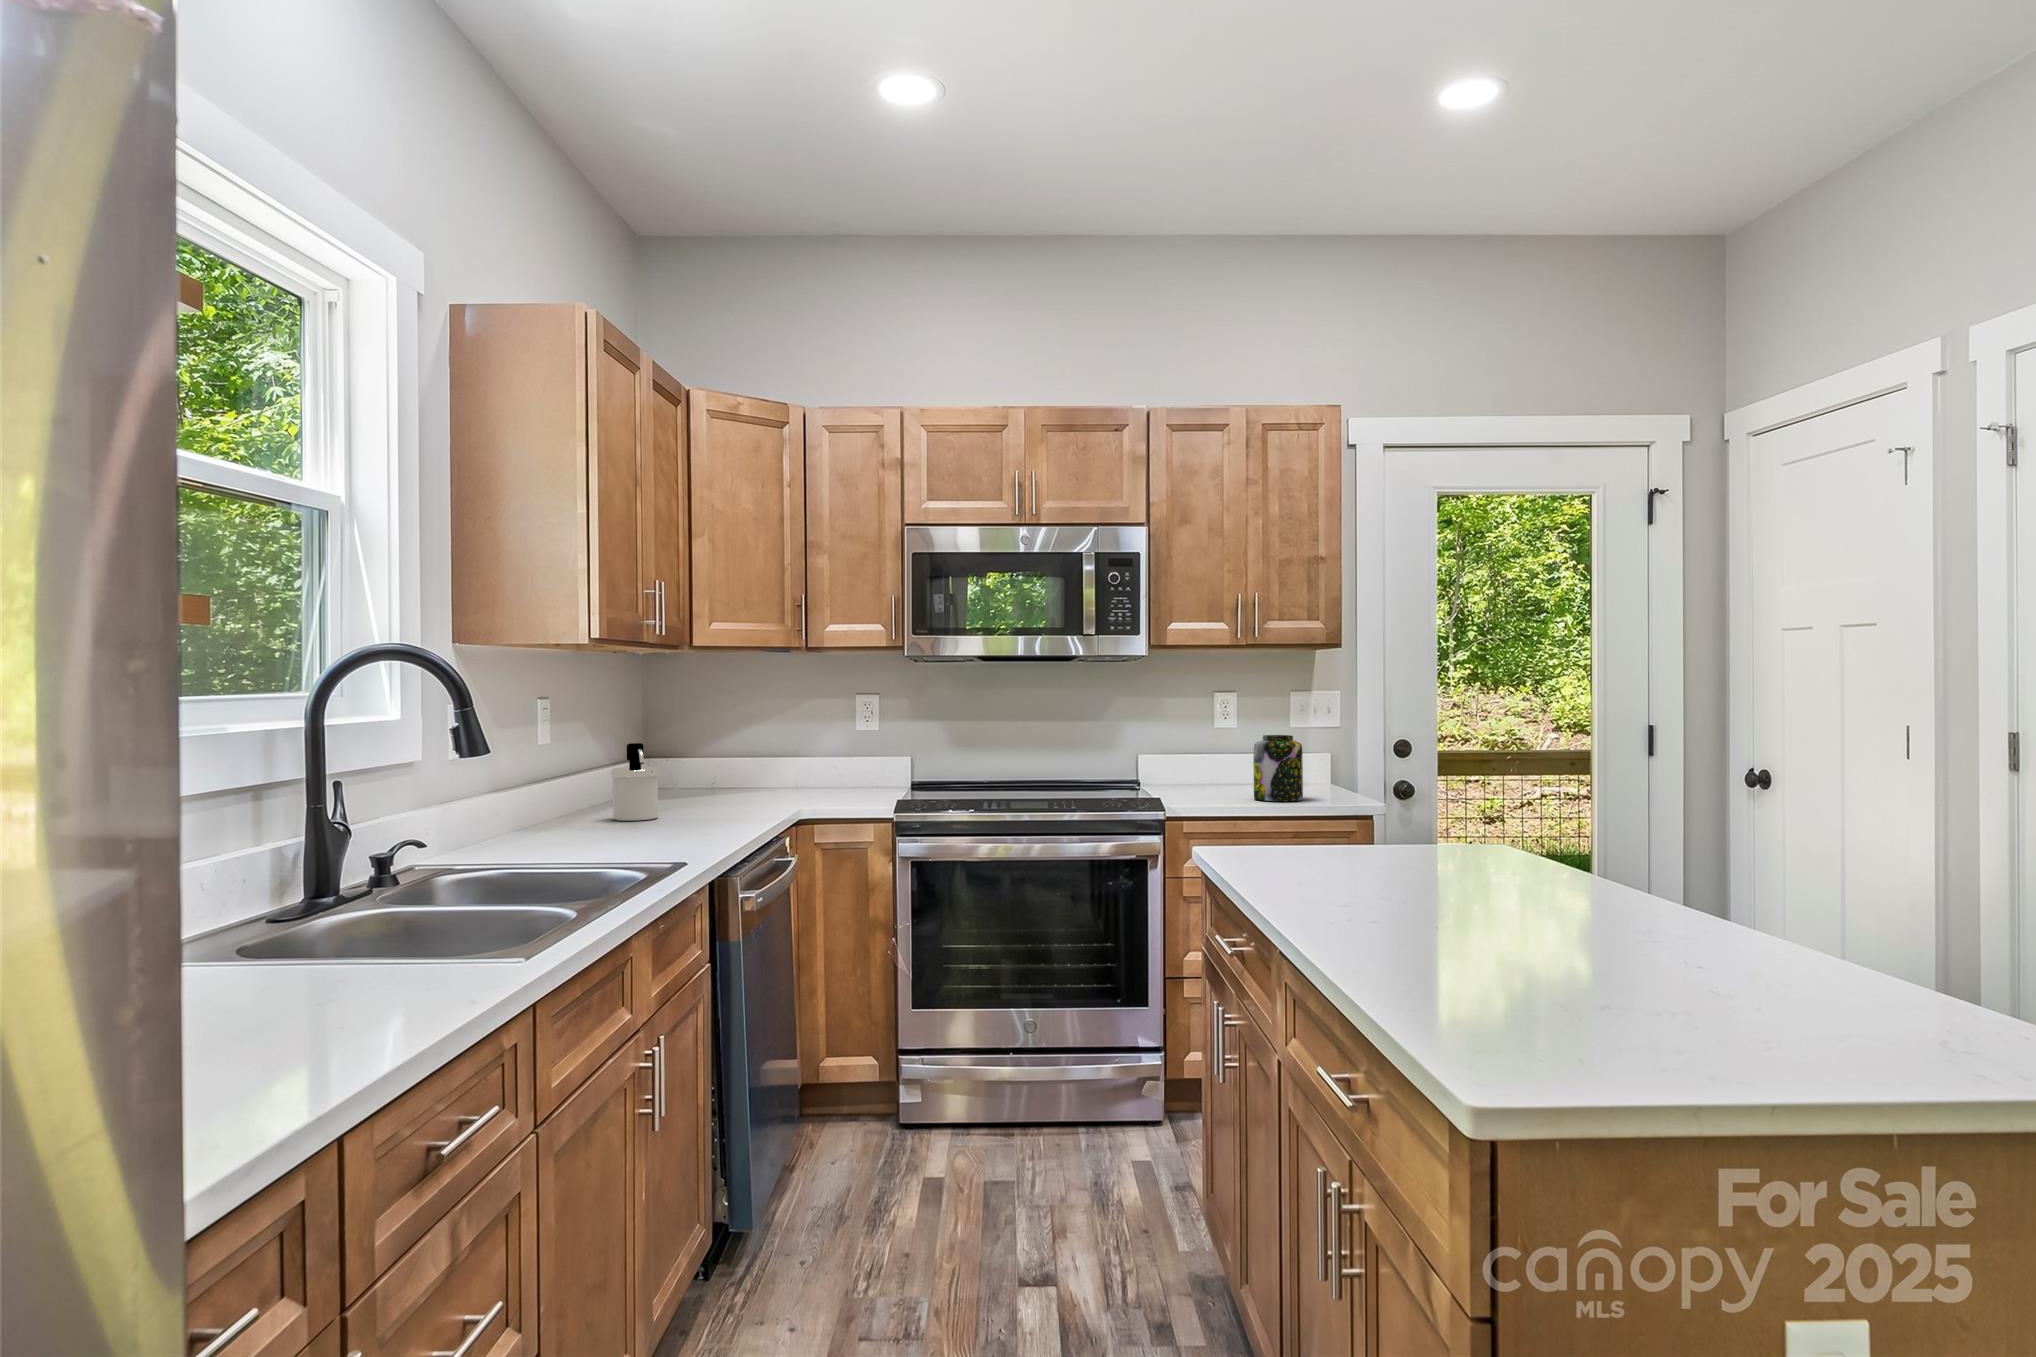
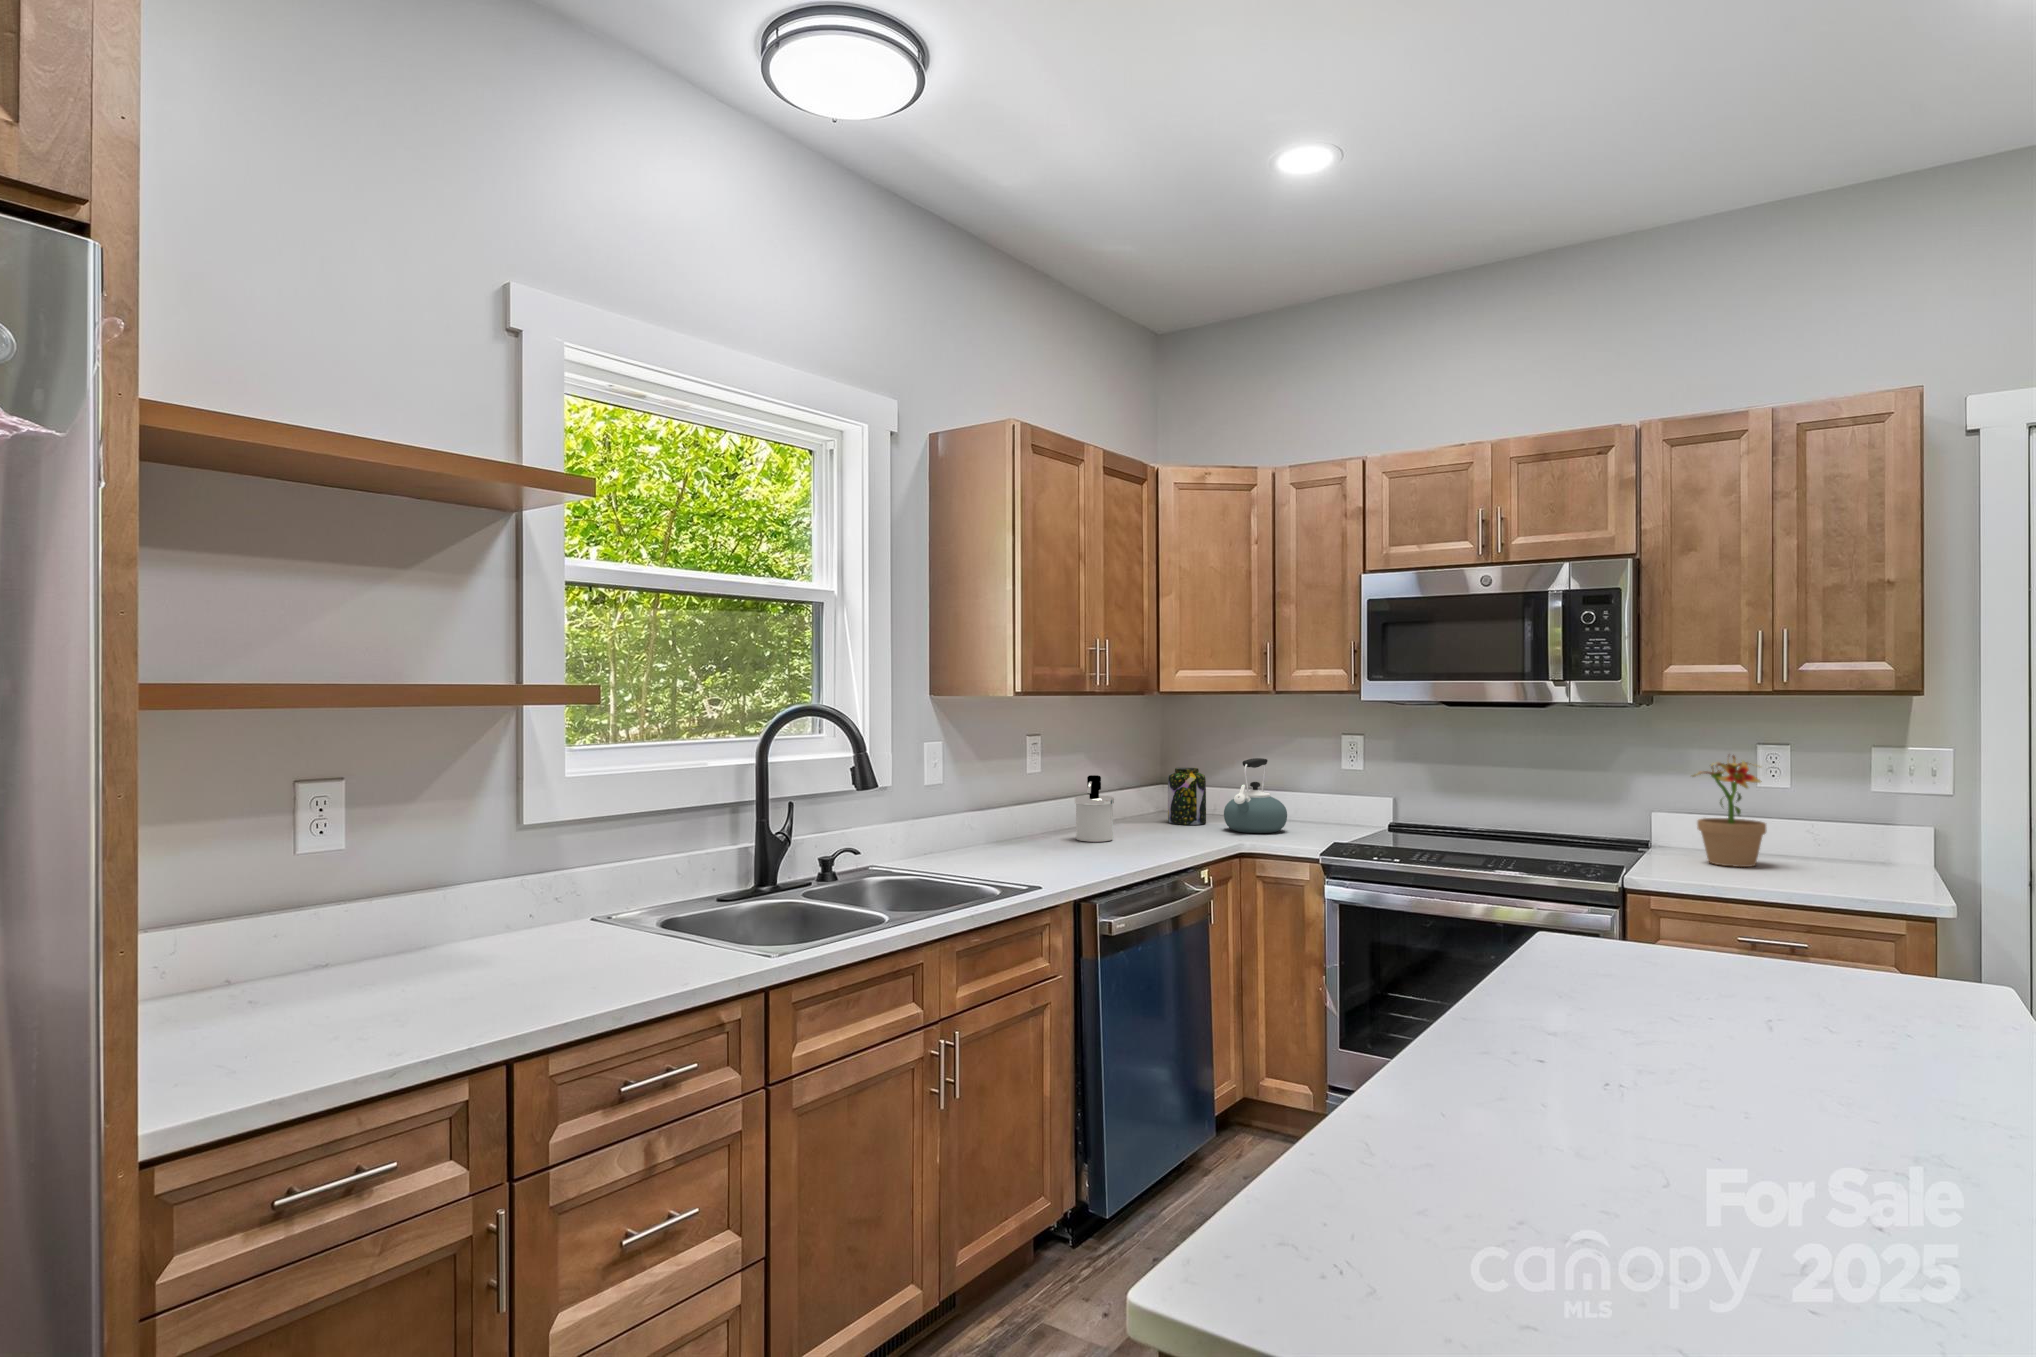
potted plant: none [1179,699,1235,793] -> present [1693,756,1766,867]
kettle: none [754,721,821,801] -> present [1224,758,1287,833]
jar: present [1254,735,1303,801] -> present [1168,768,1206,825]

